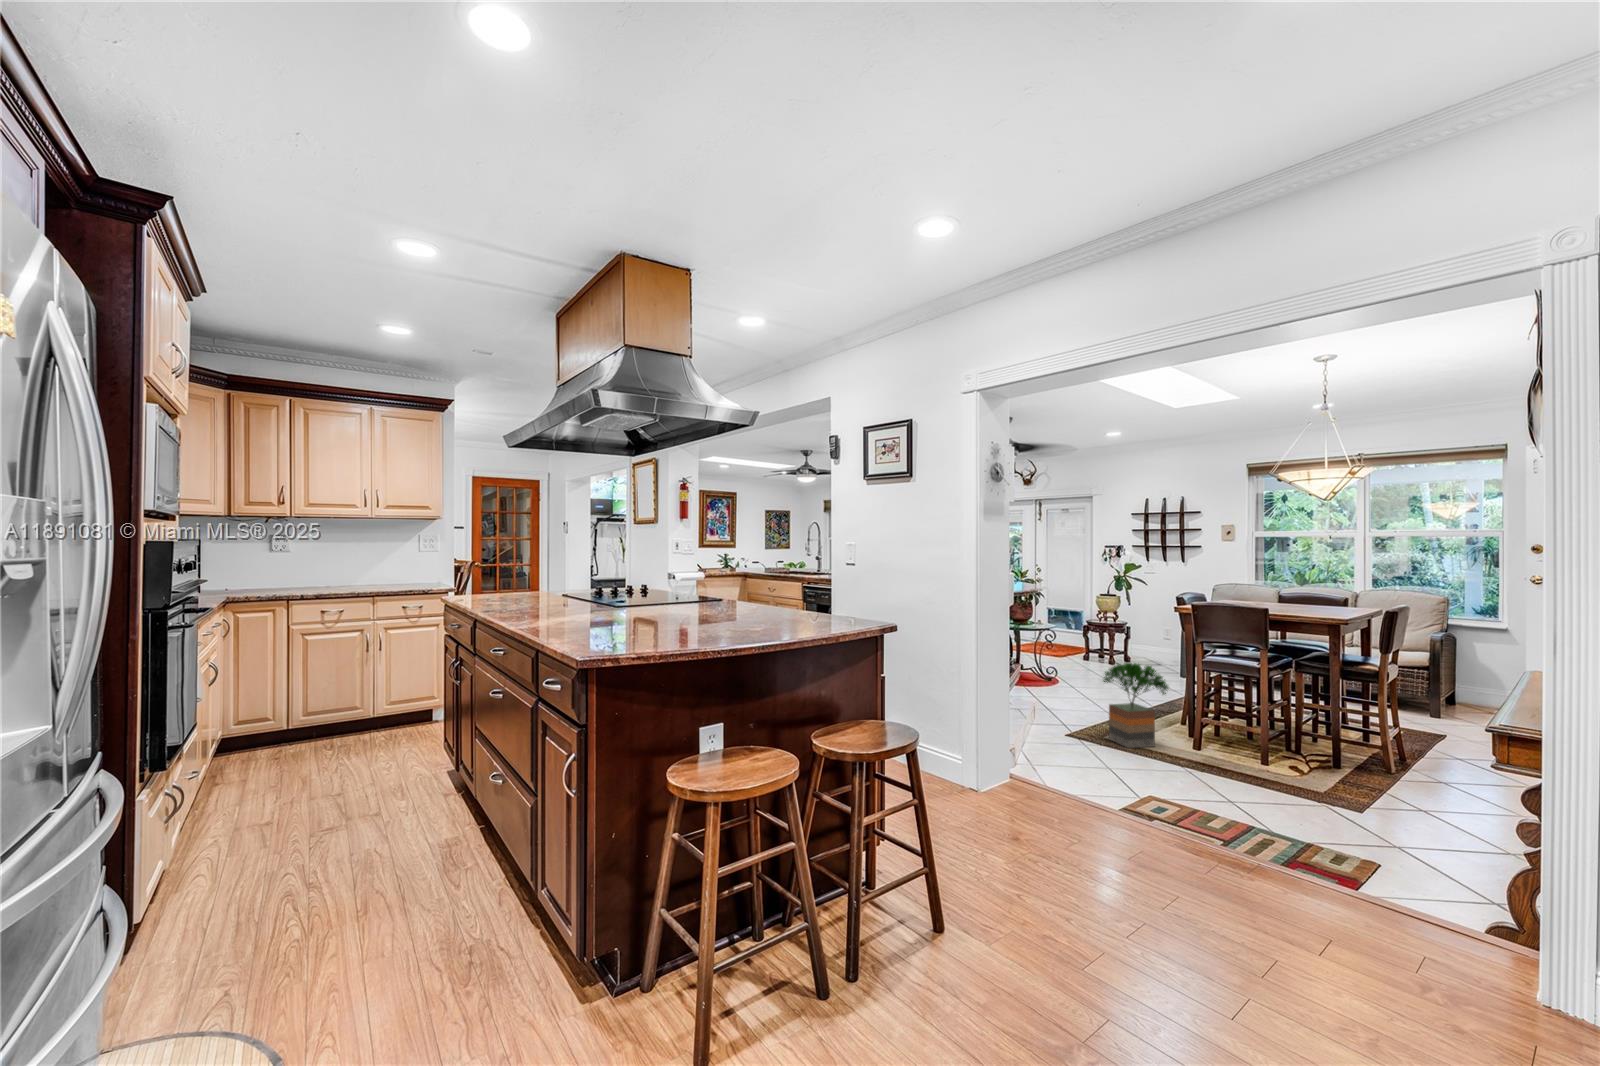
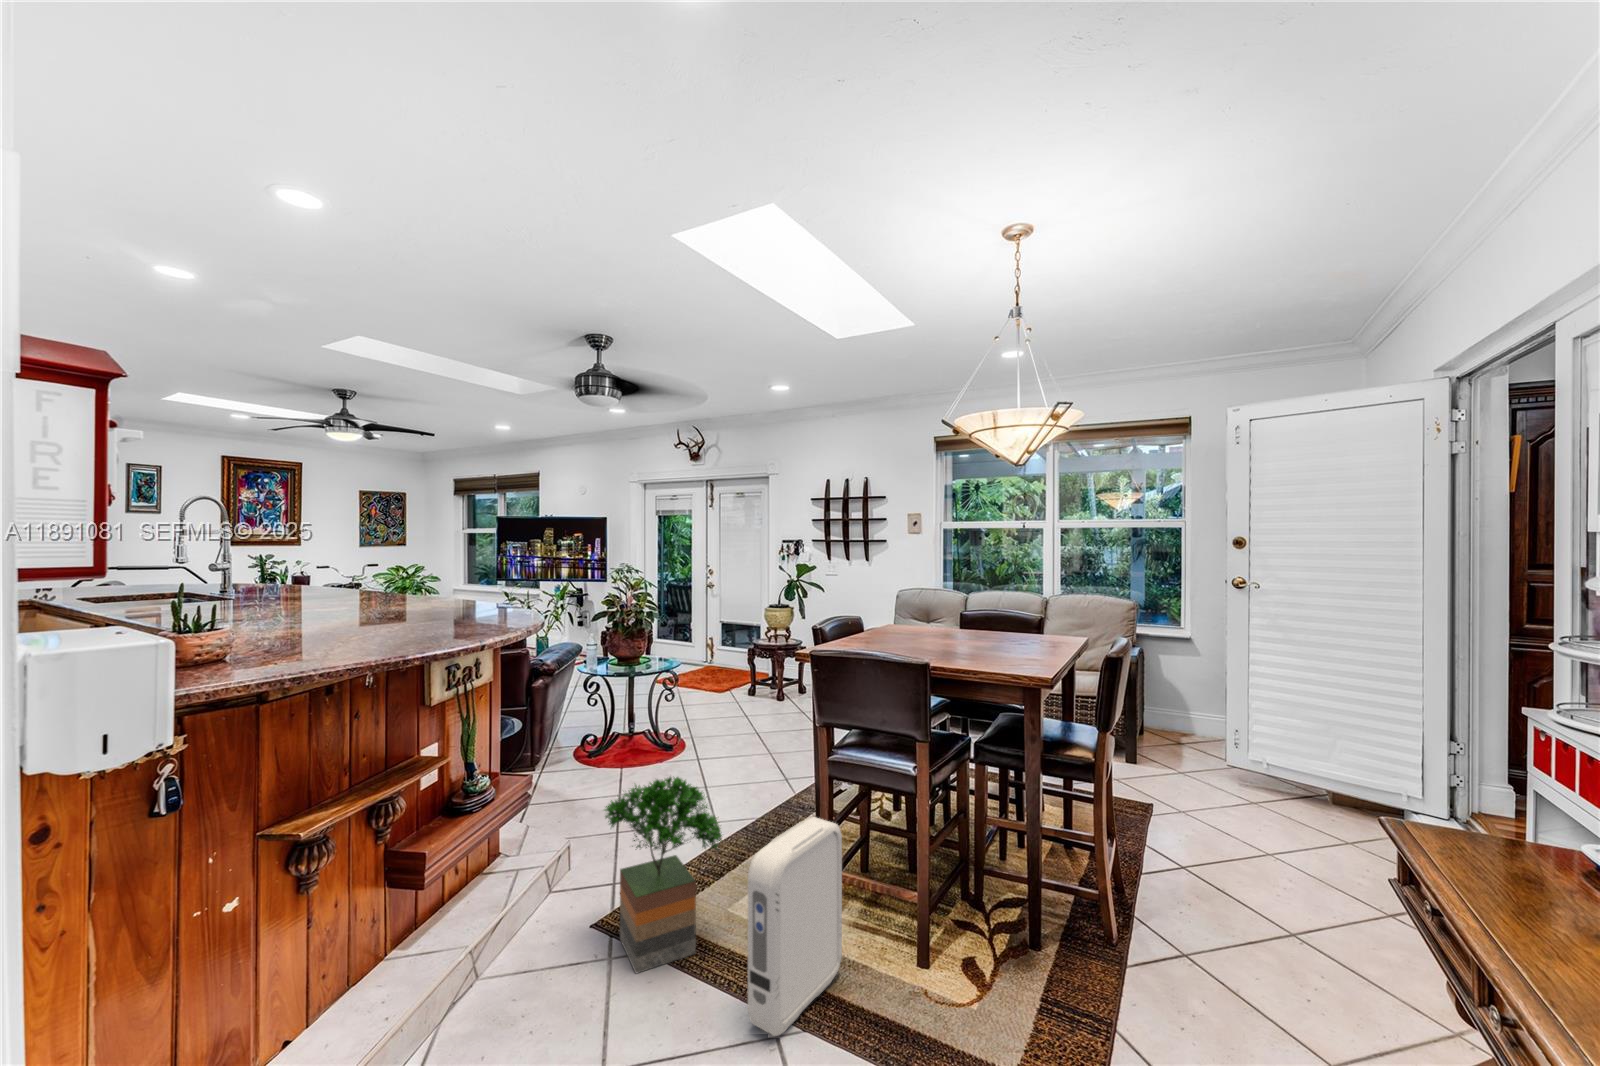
air purifier: none [1202,679,1243,767] -> present [748,817,842,1036]

